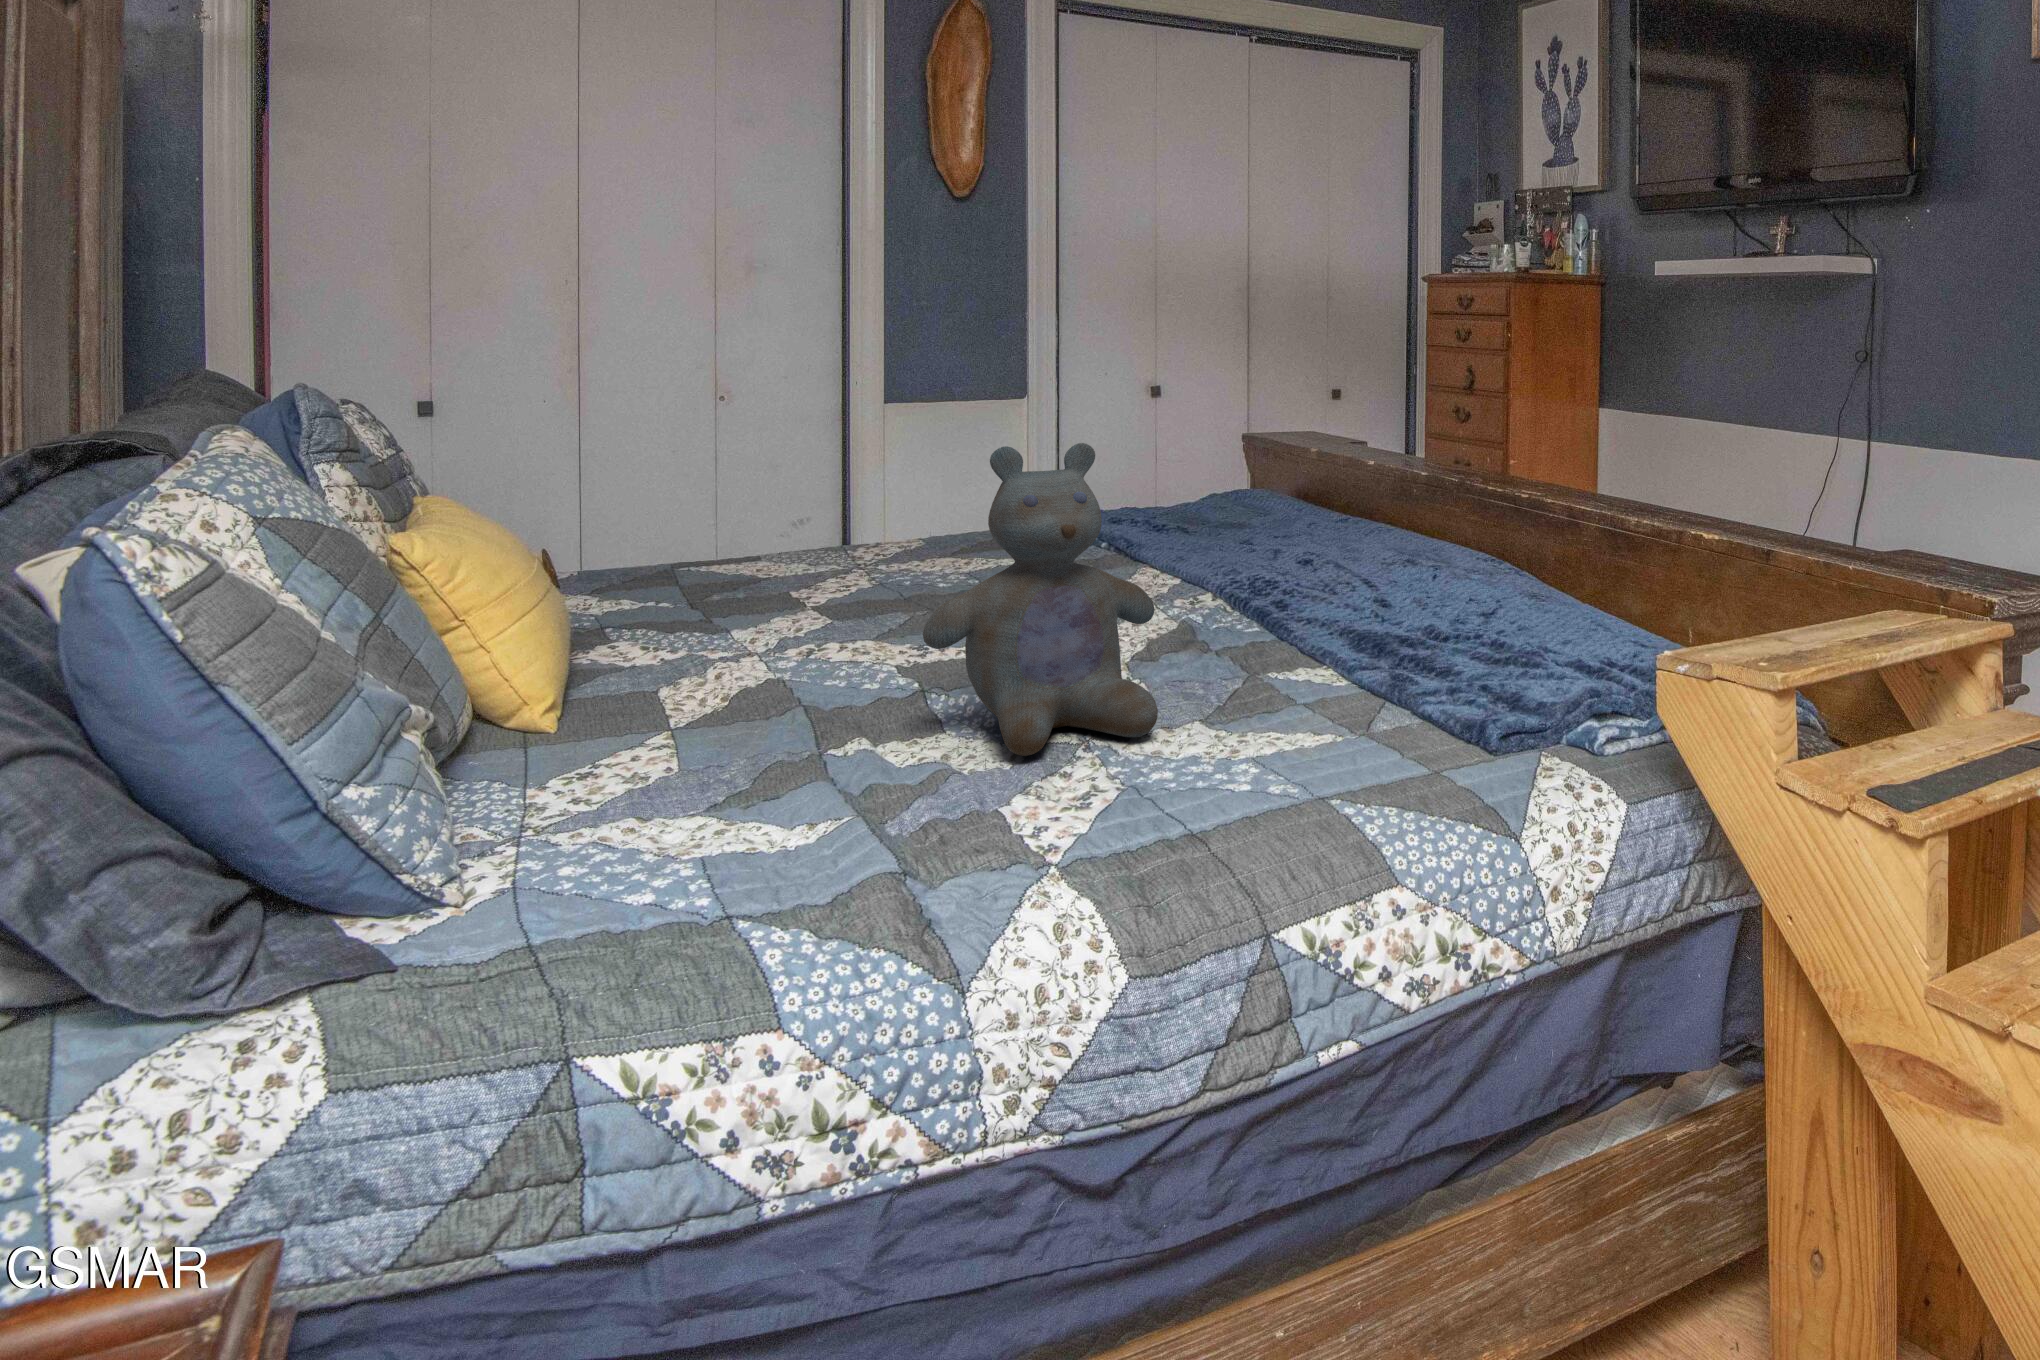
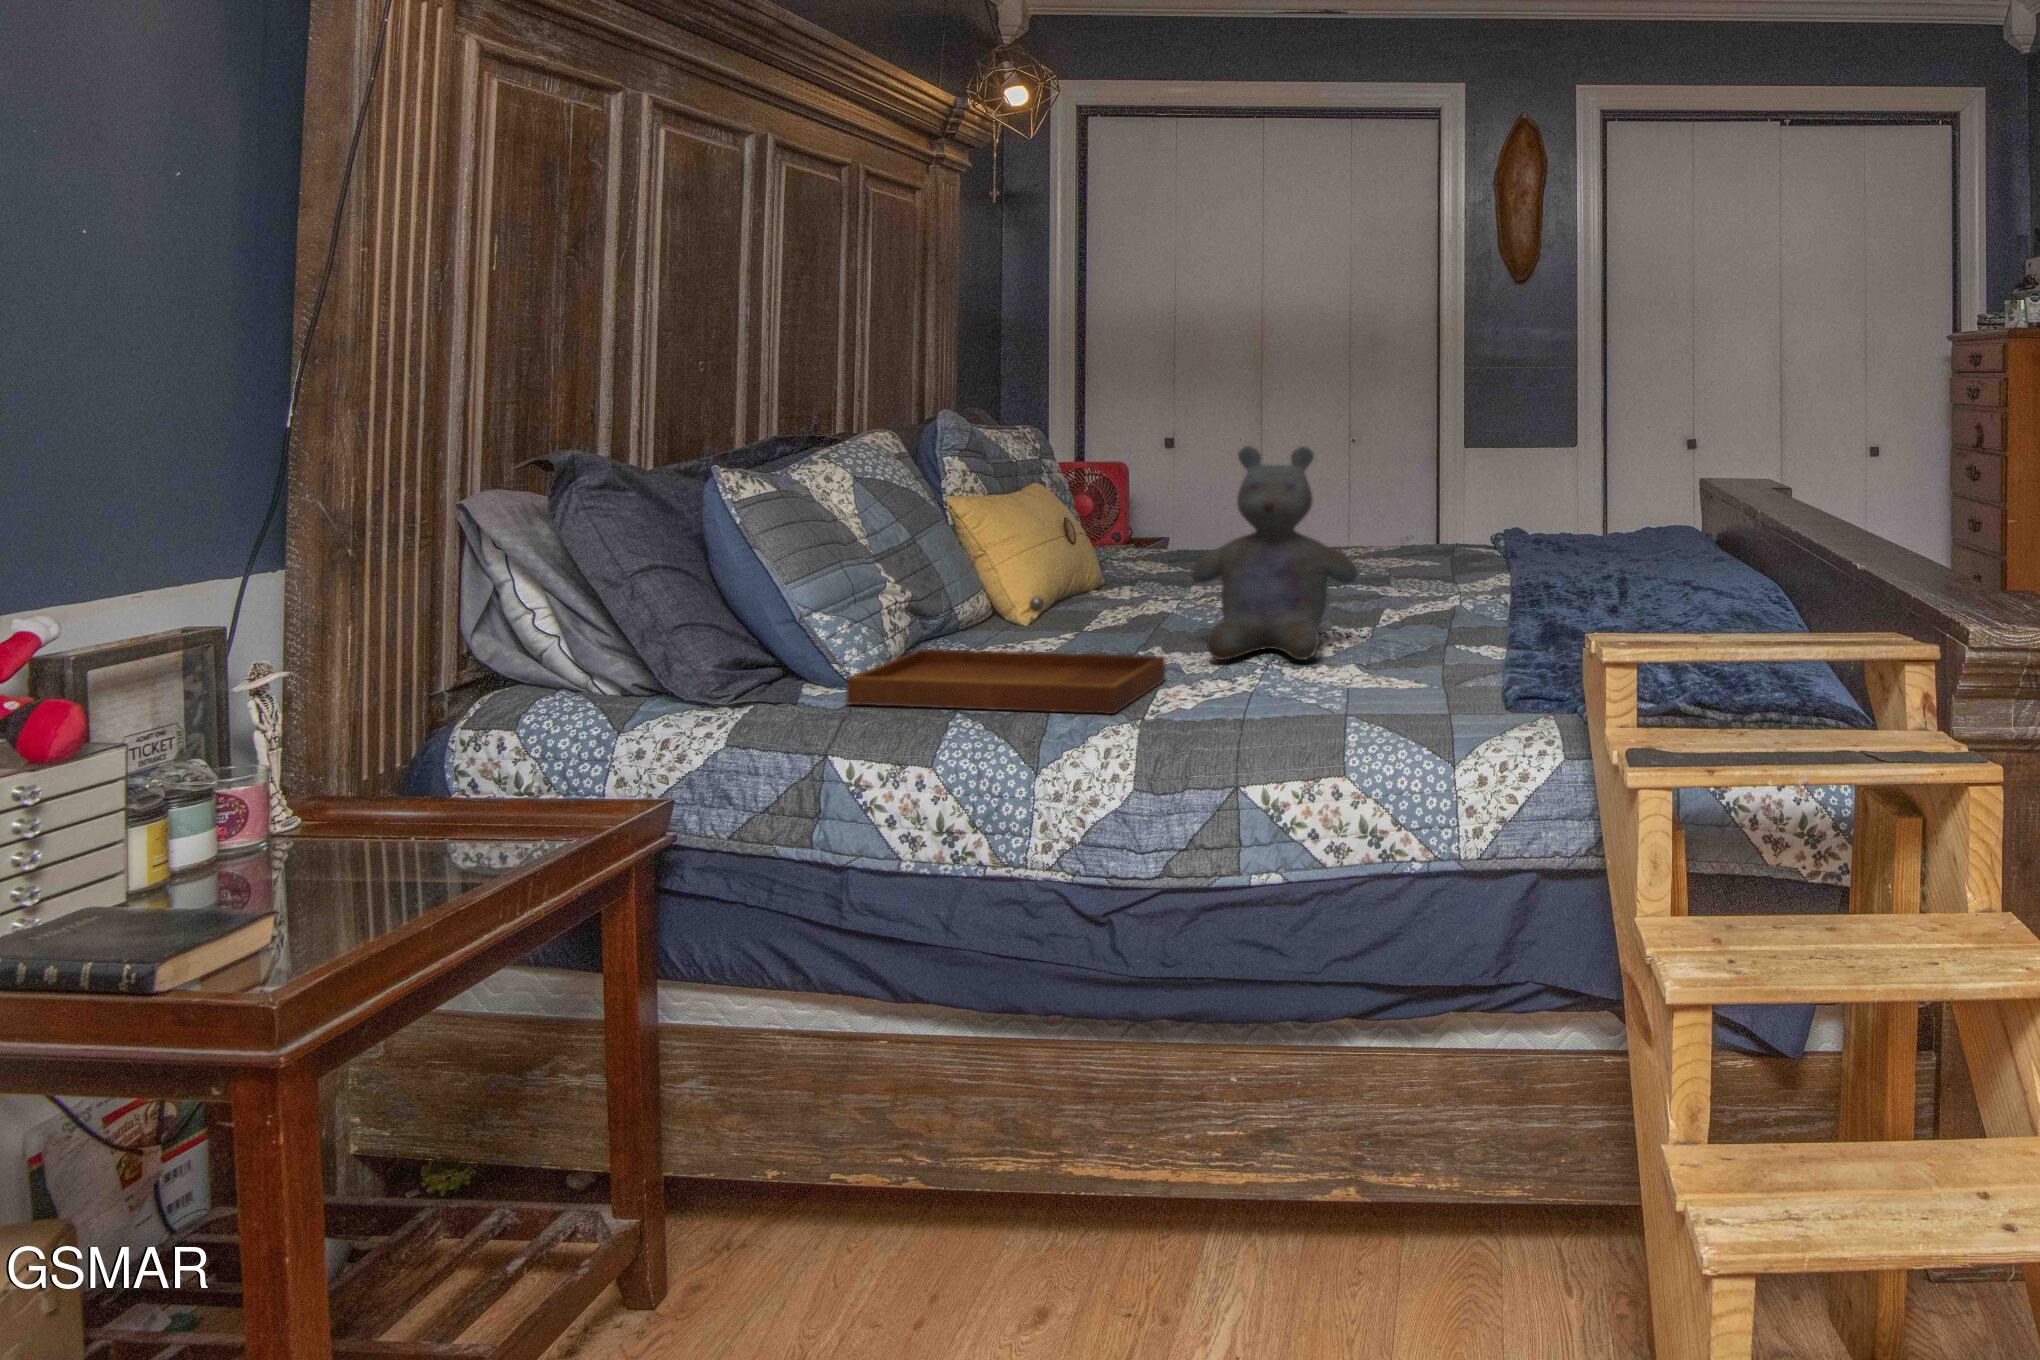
tray: none [520,710,1035,956] -> present [846,597,1165,714]

